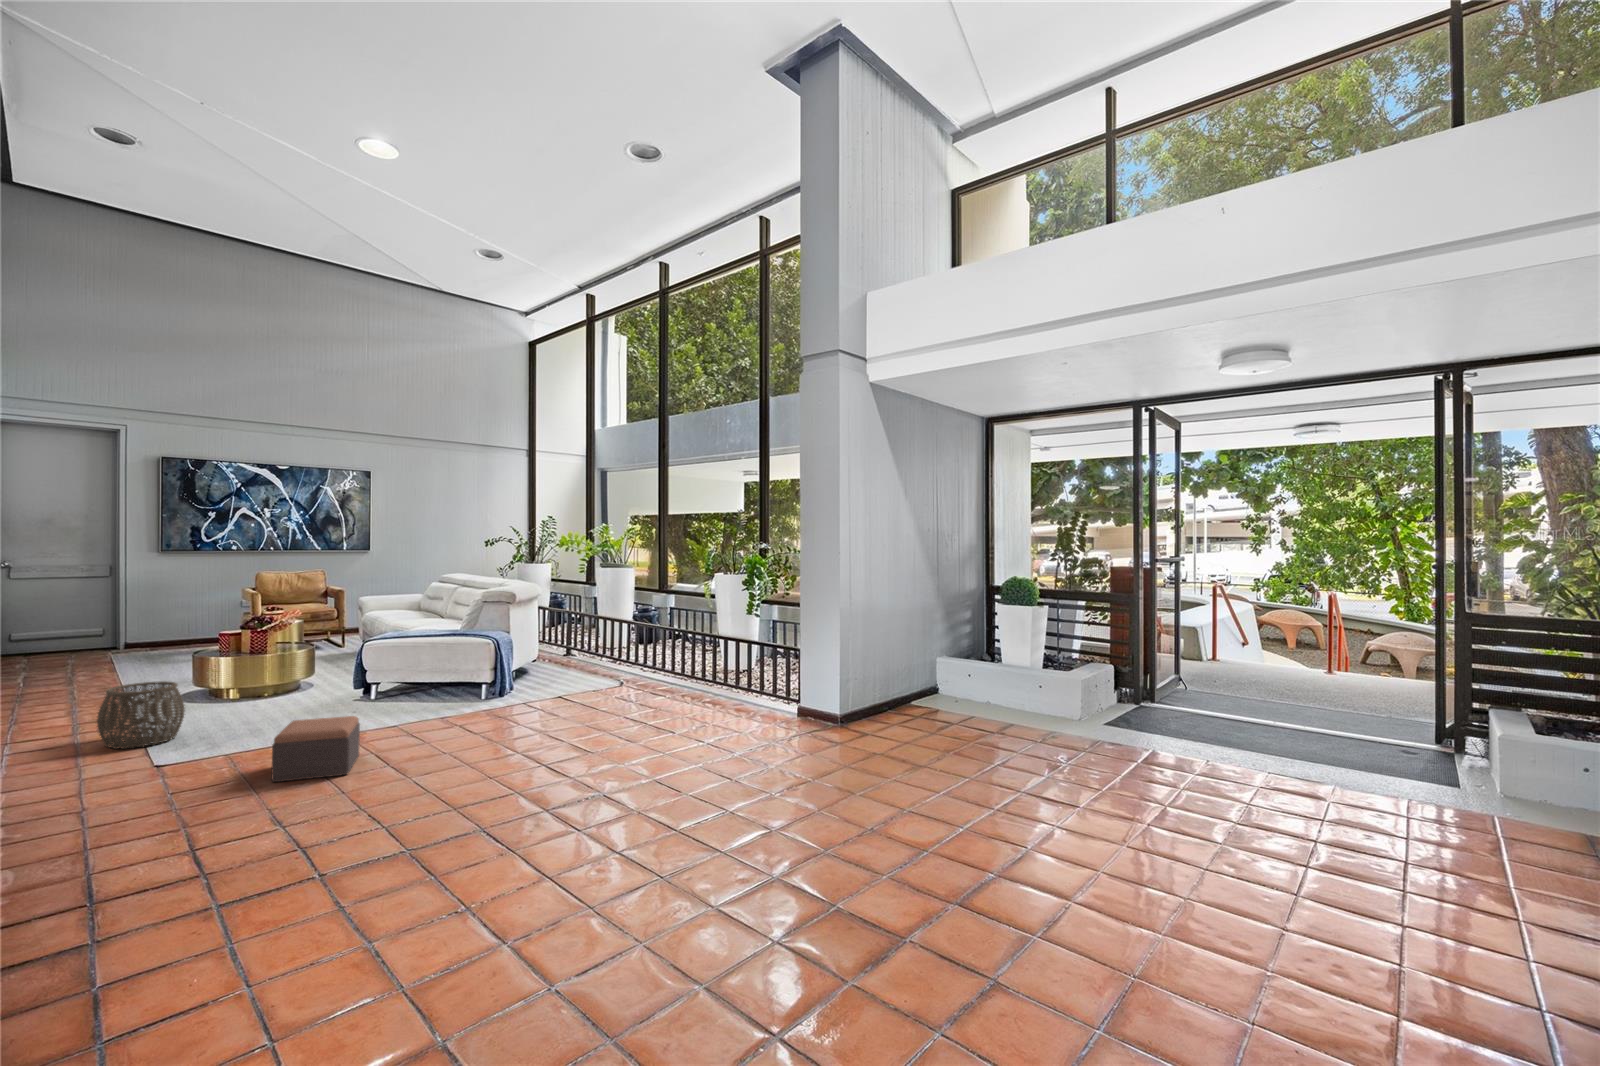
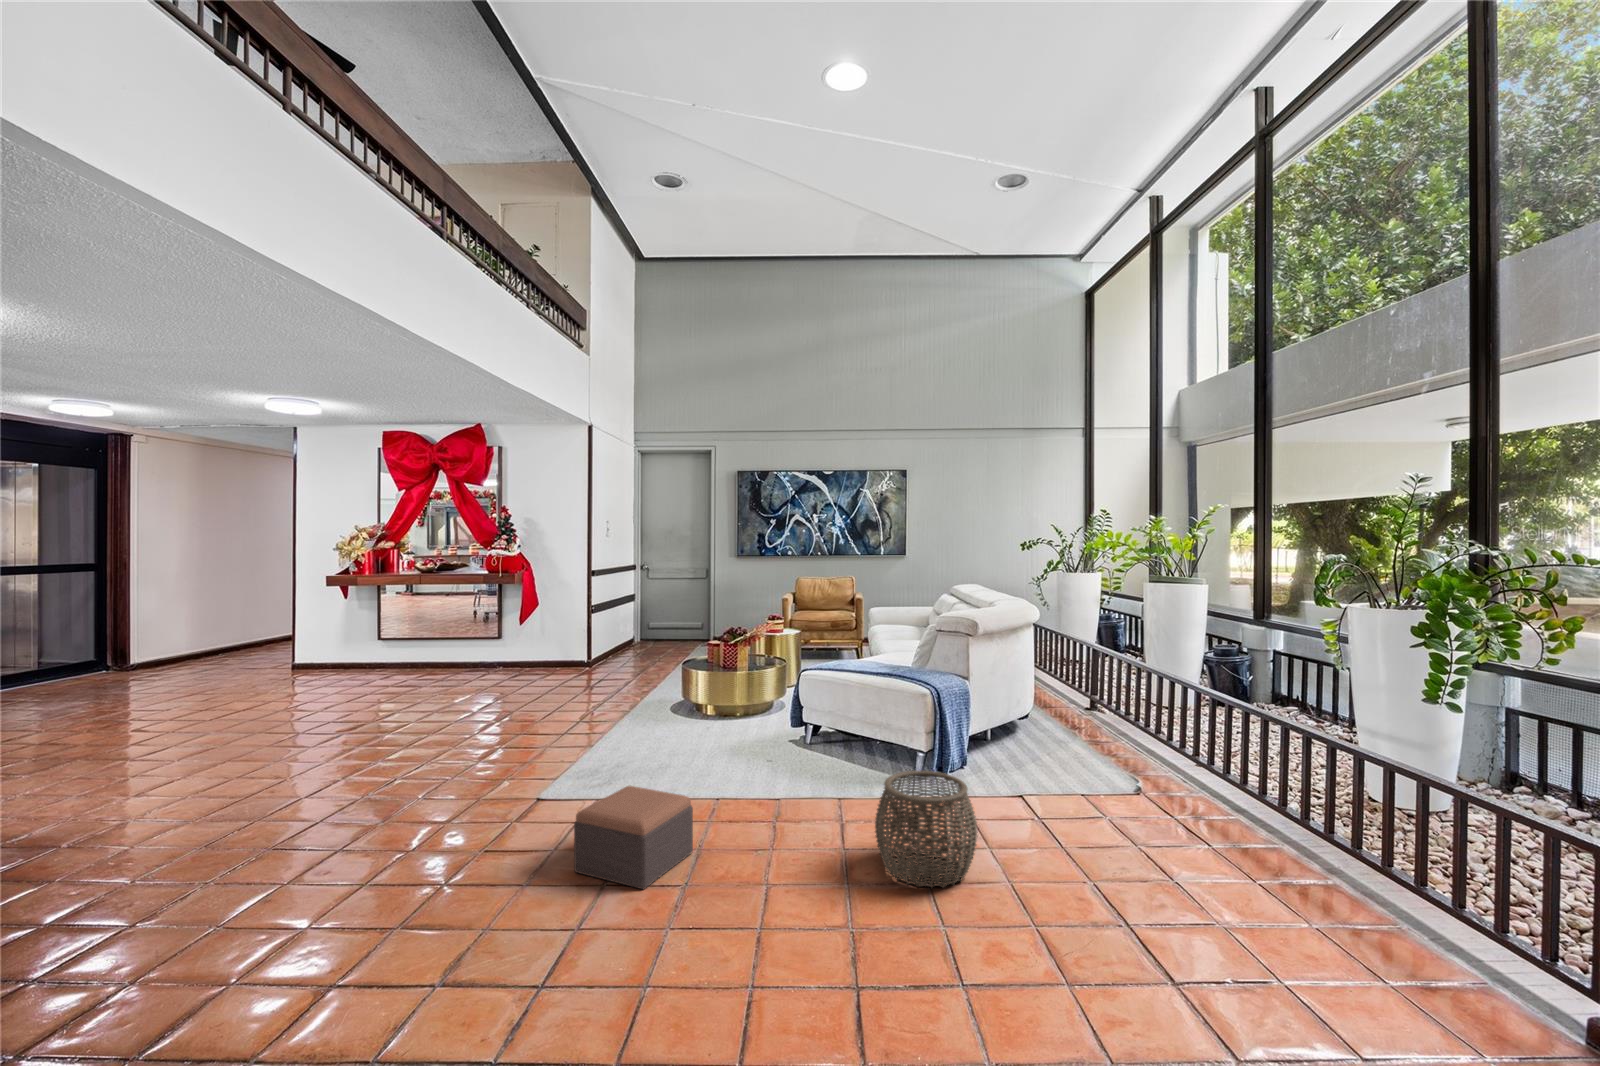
woven basket: present [97,681,185,749] -> present [875,771,978,888]

